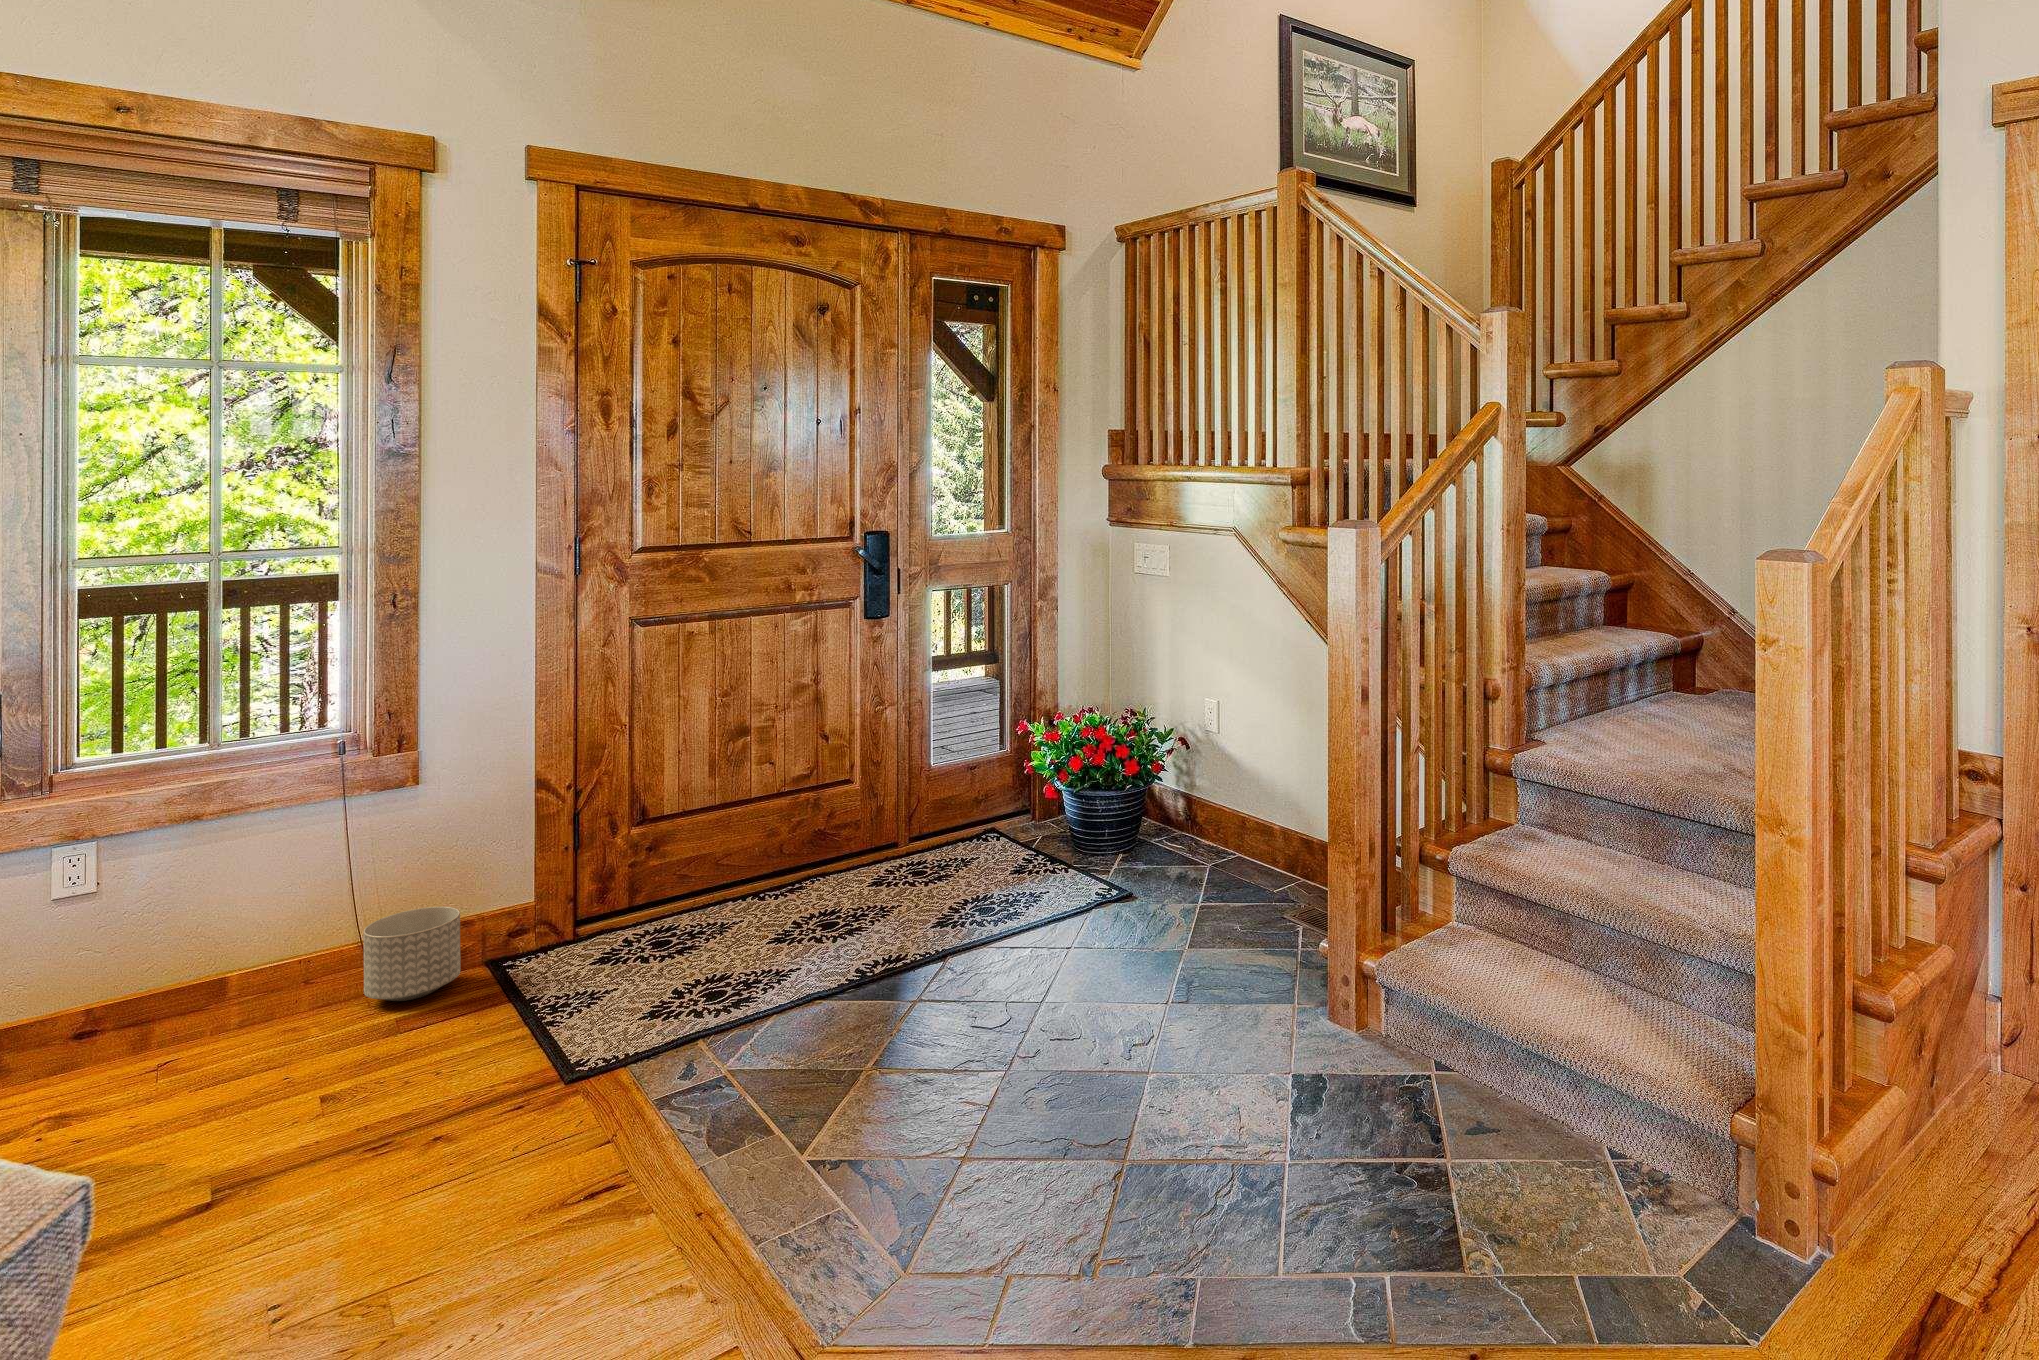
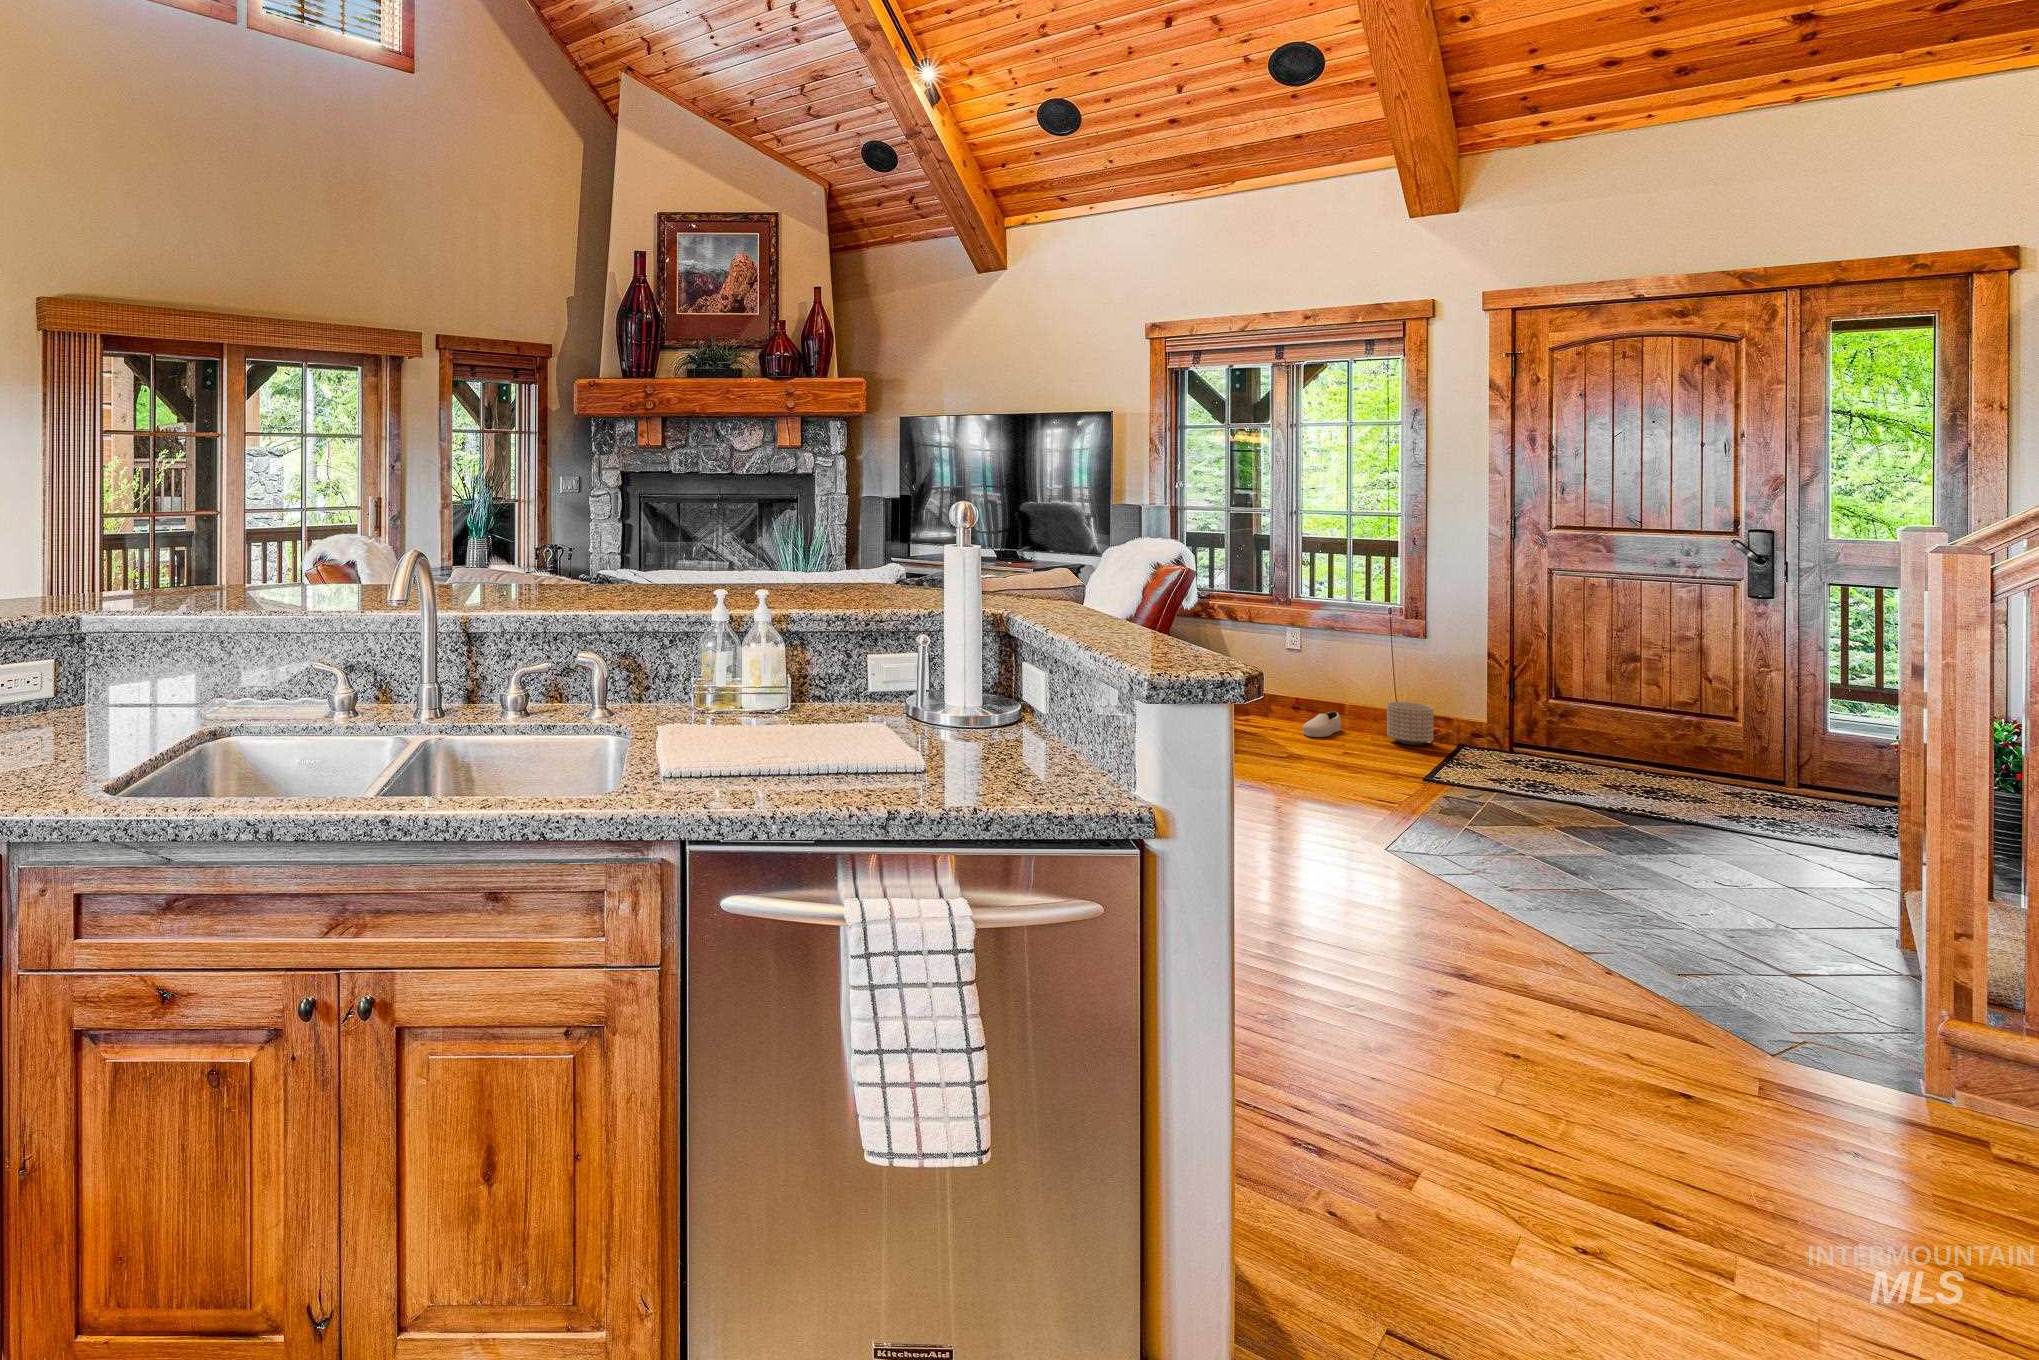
shoe: none [166,992,240,1083] -> present [1303,711,1341,737]

